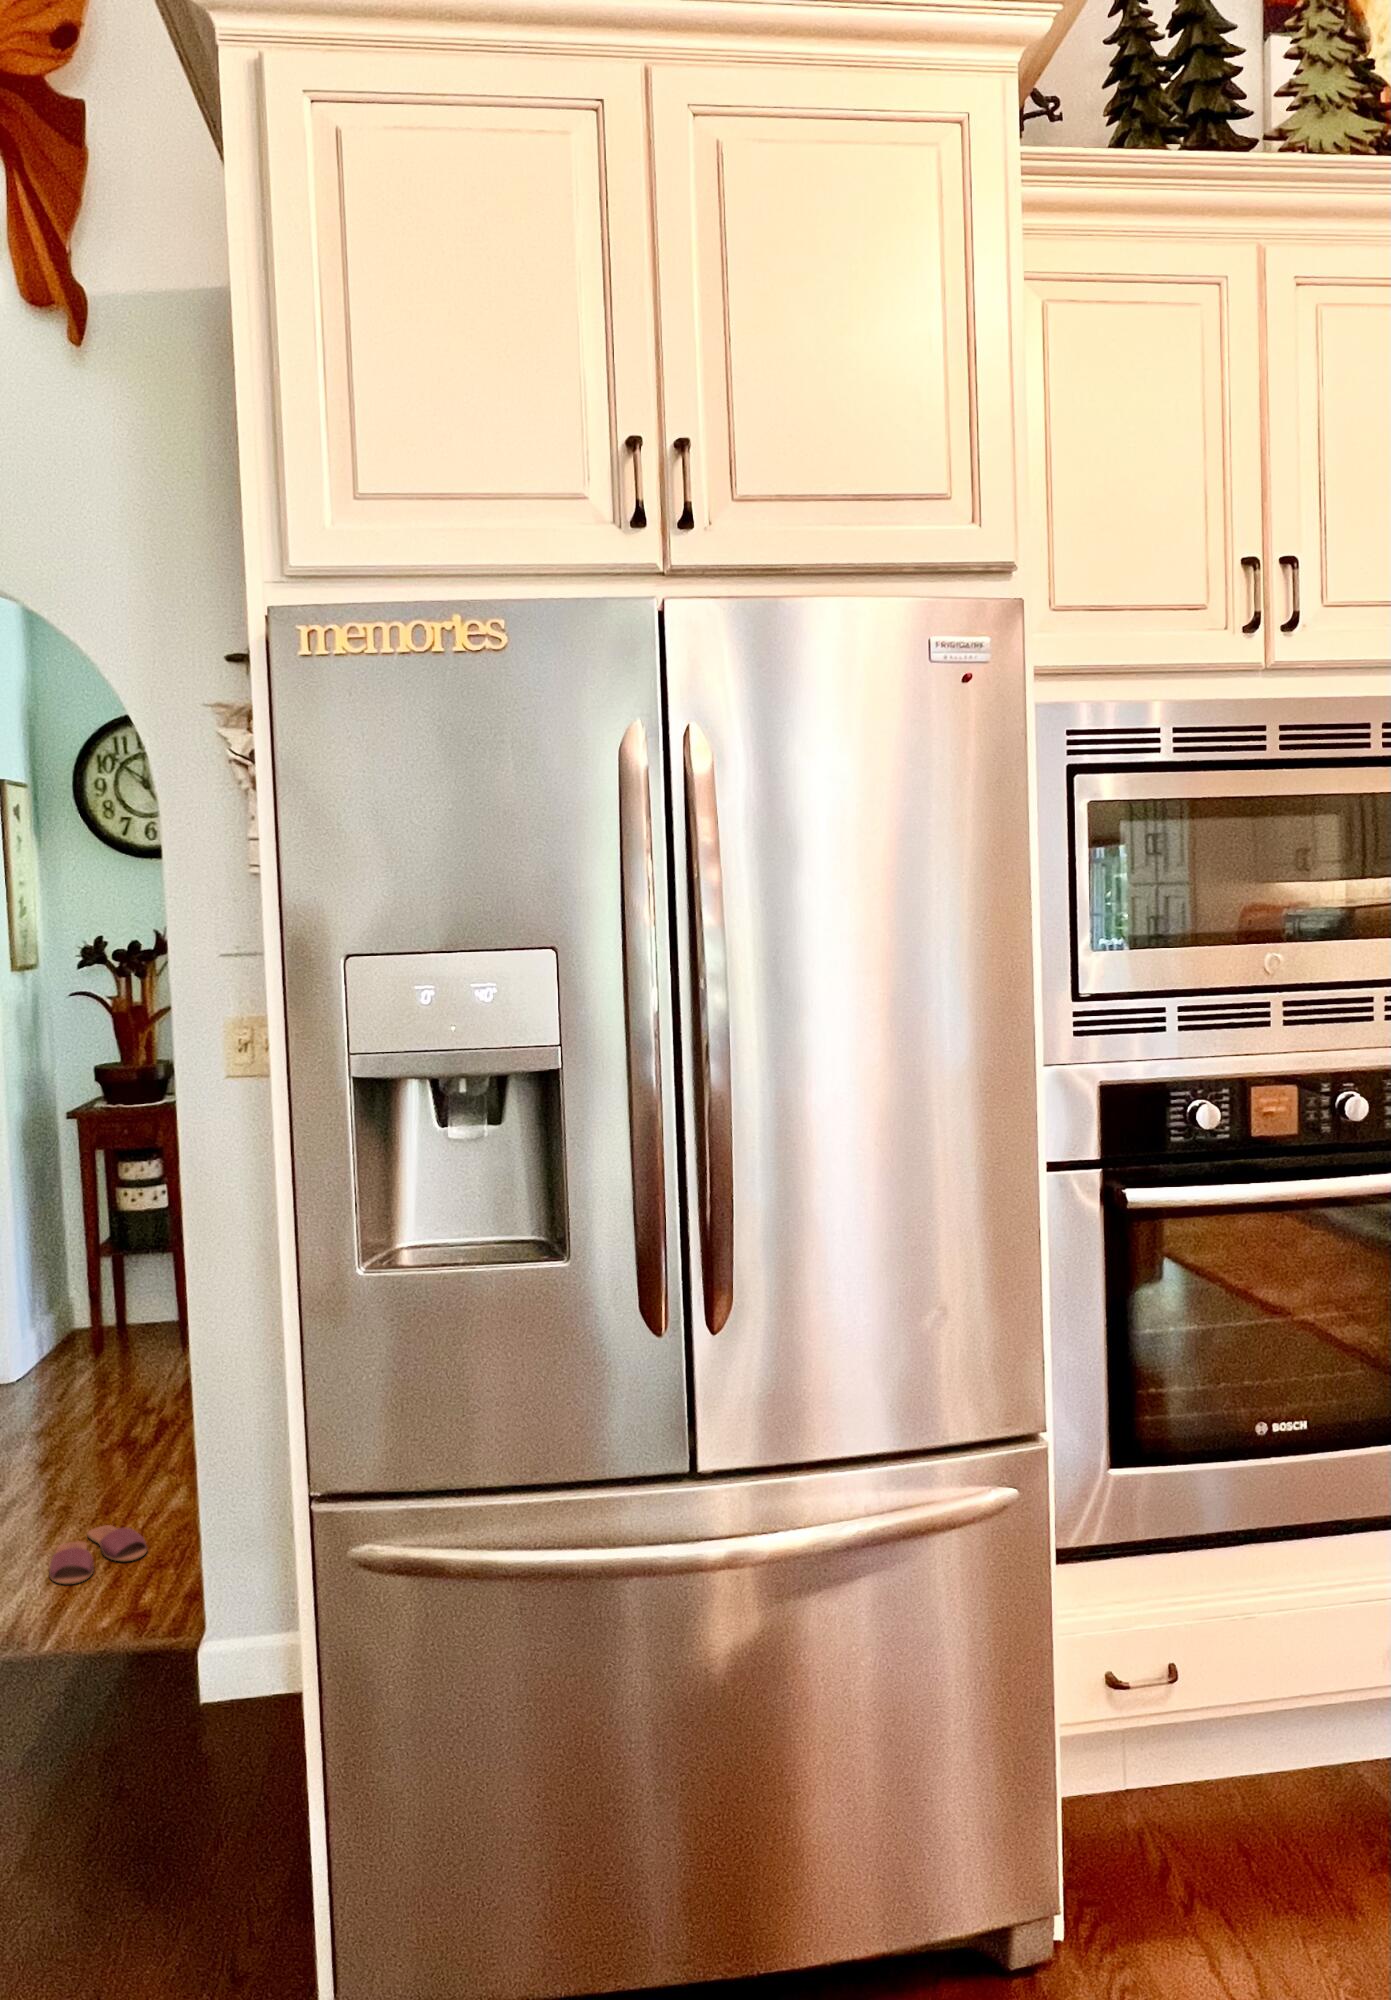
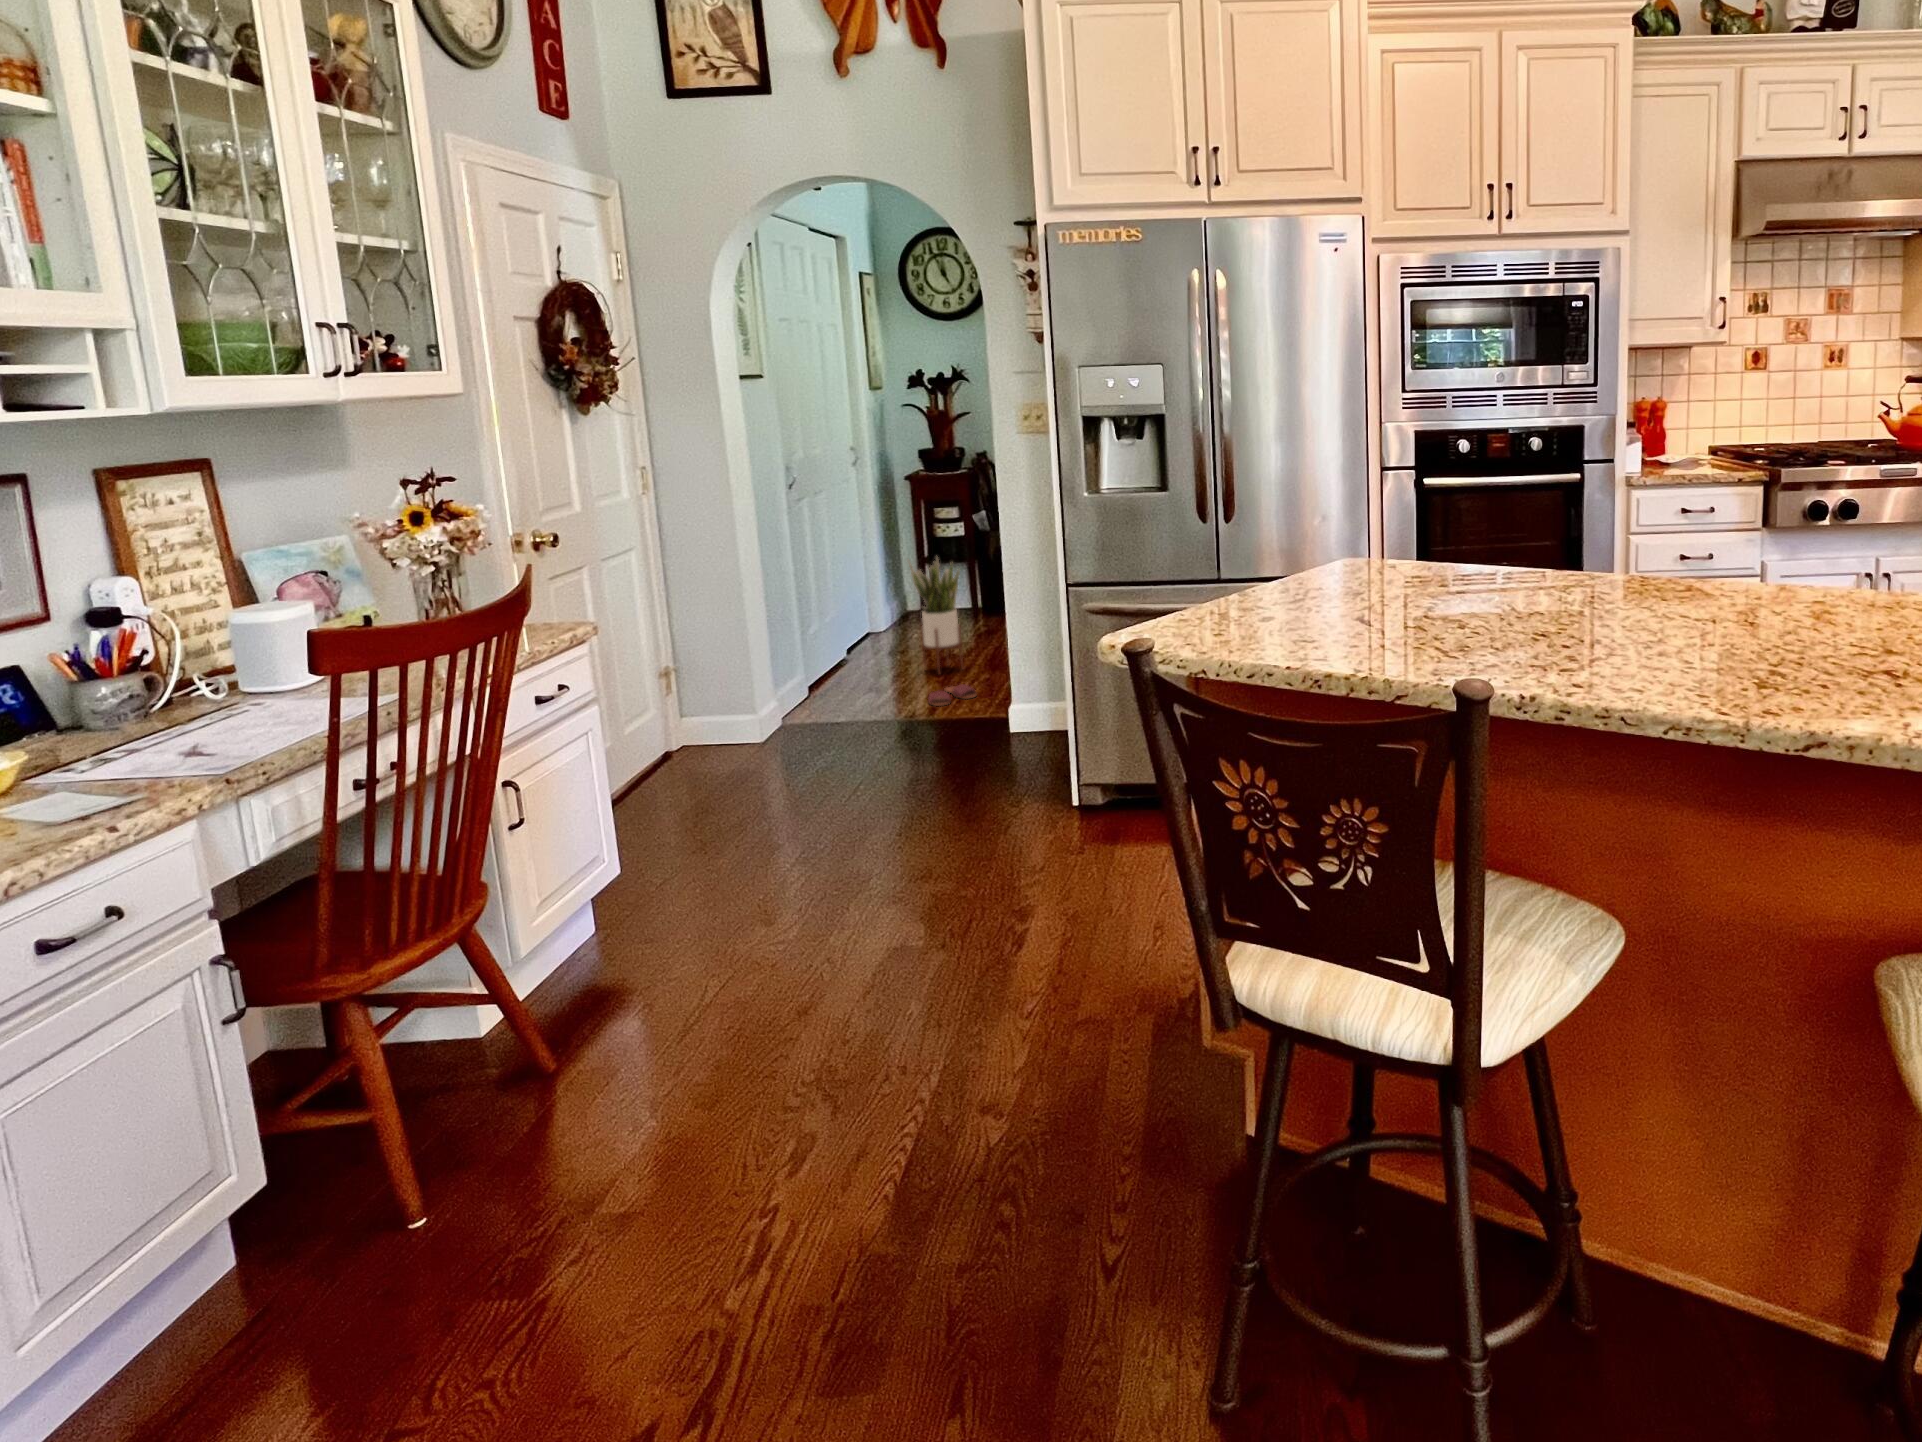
potted plant: none [34,1270,135,1488] -> present [909,559,963,672]

